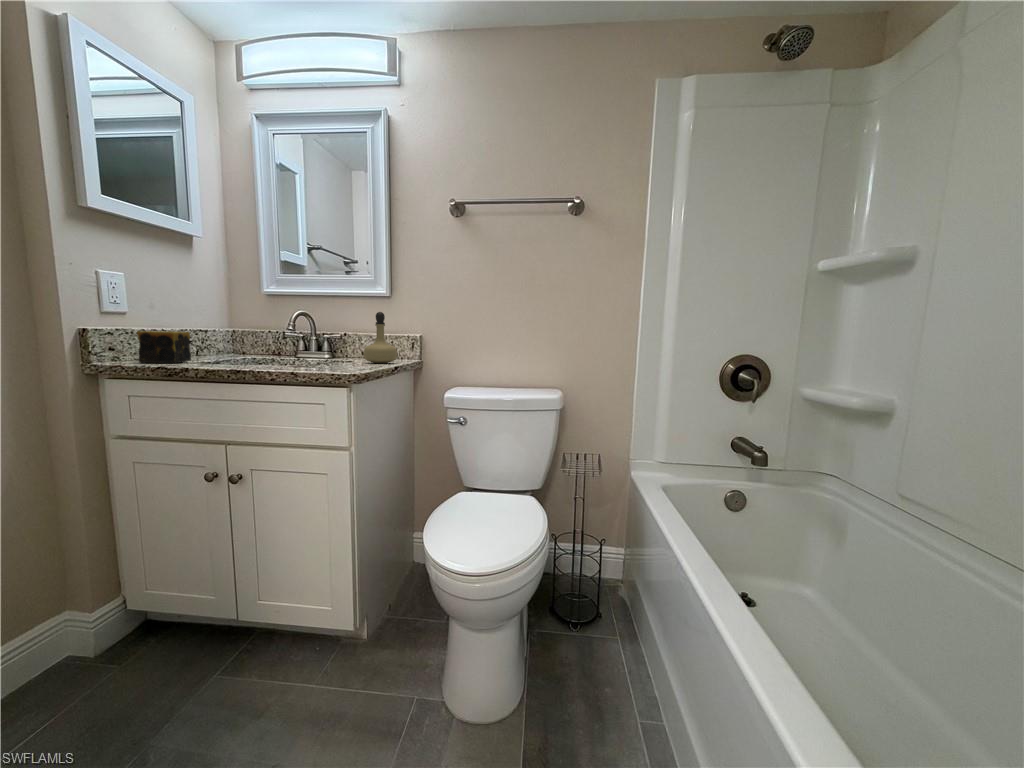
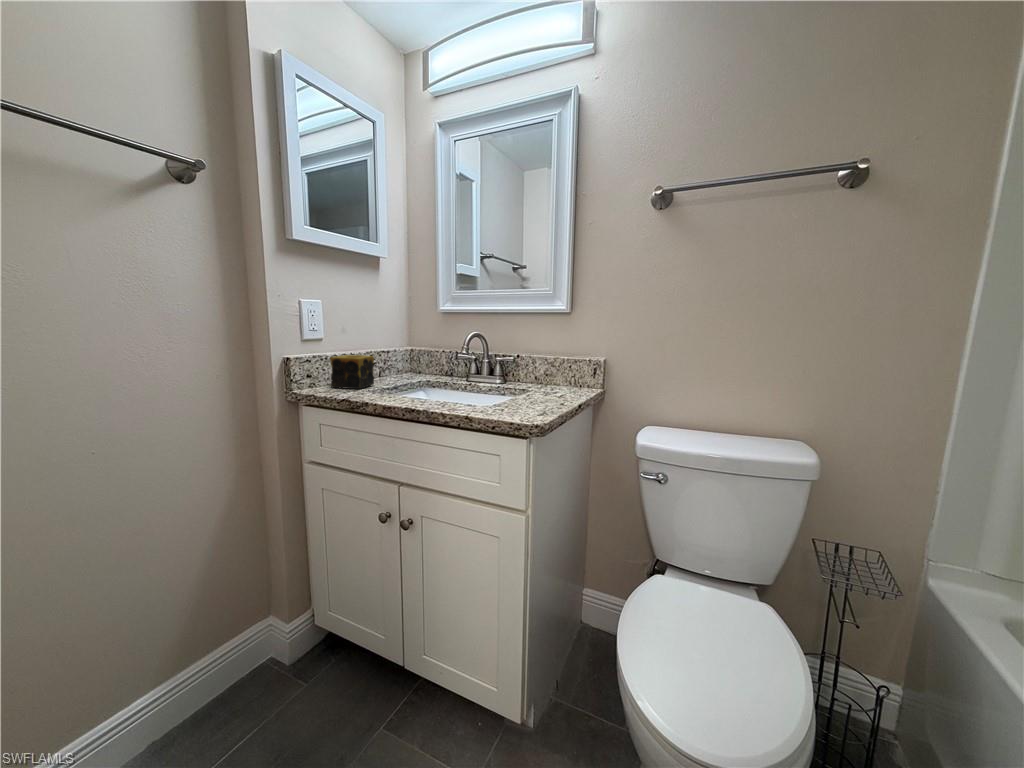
perfume bottle: present [364,312,397,363] -> none [538,331,574,392]

